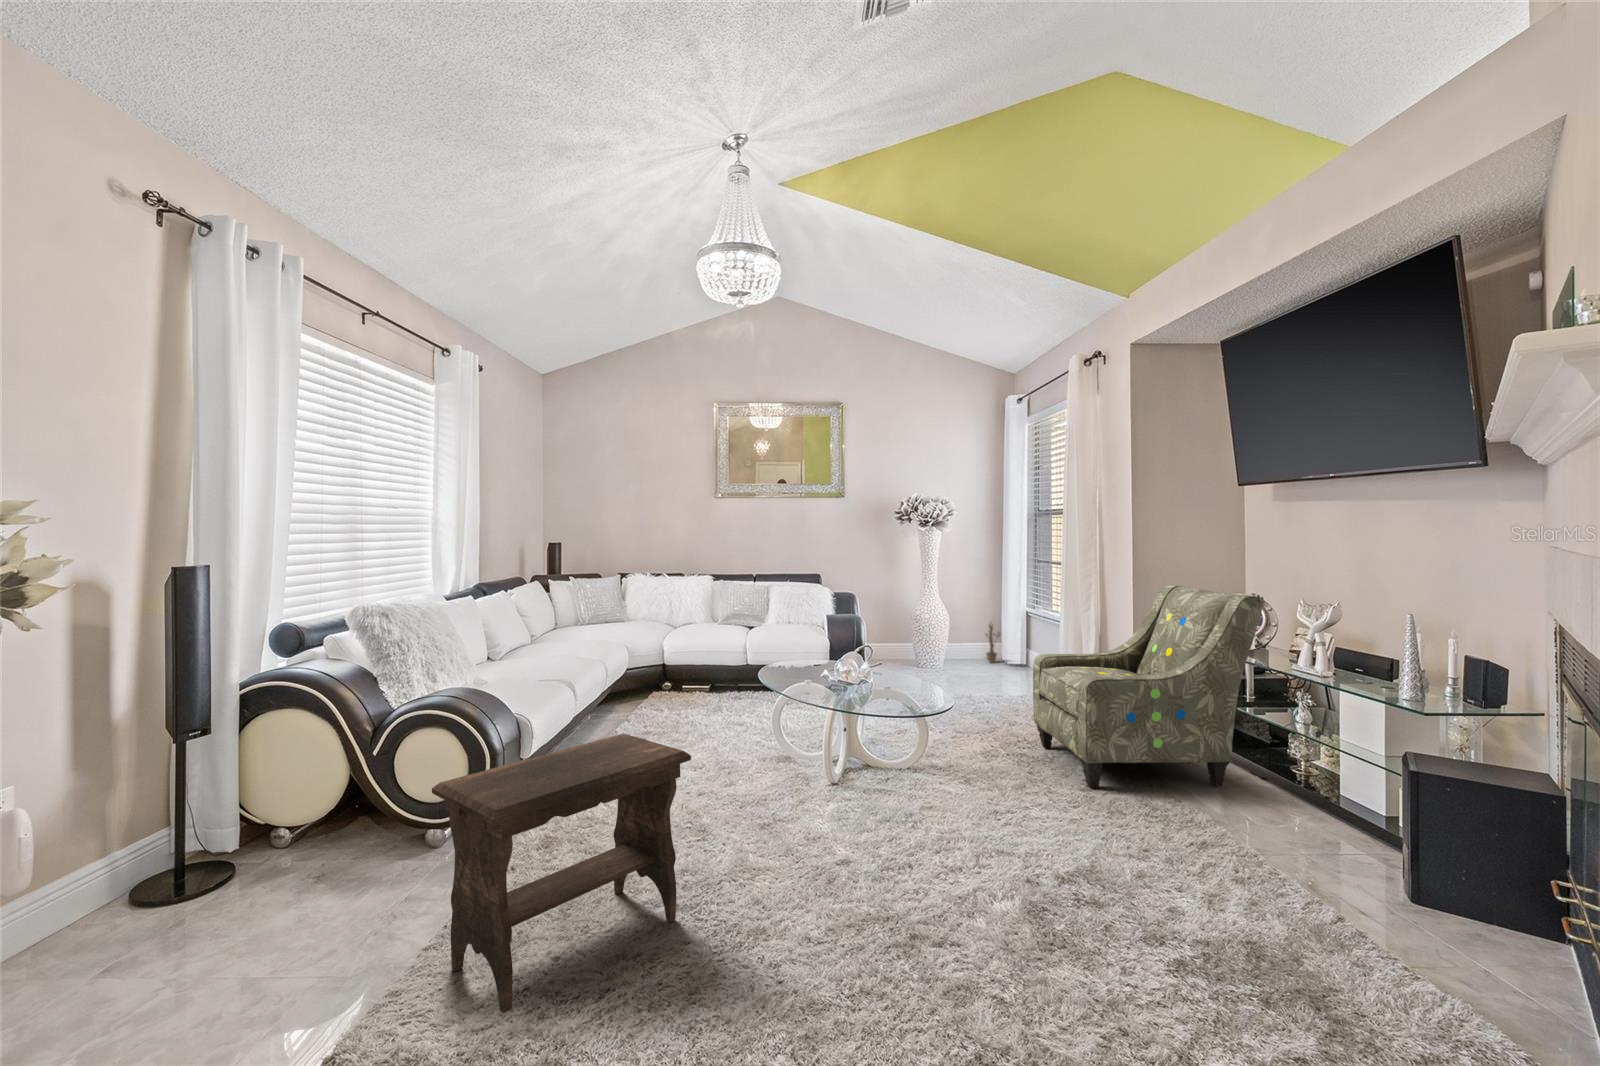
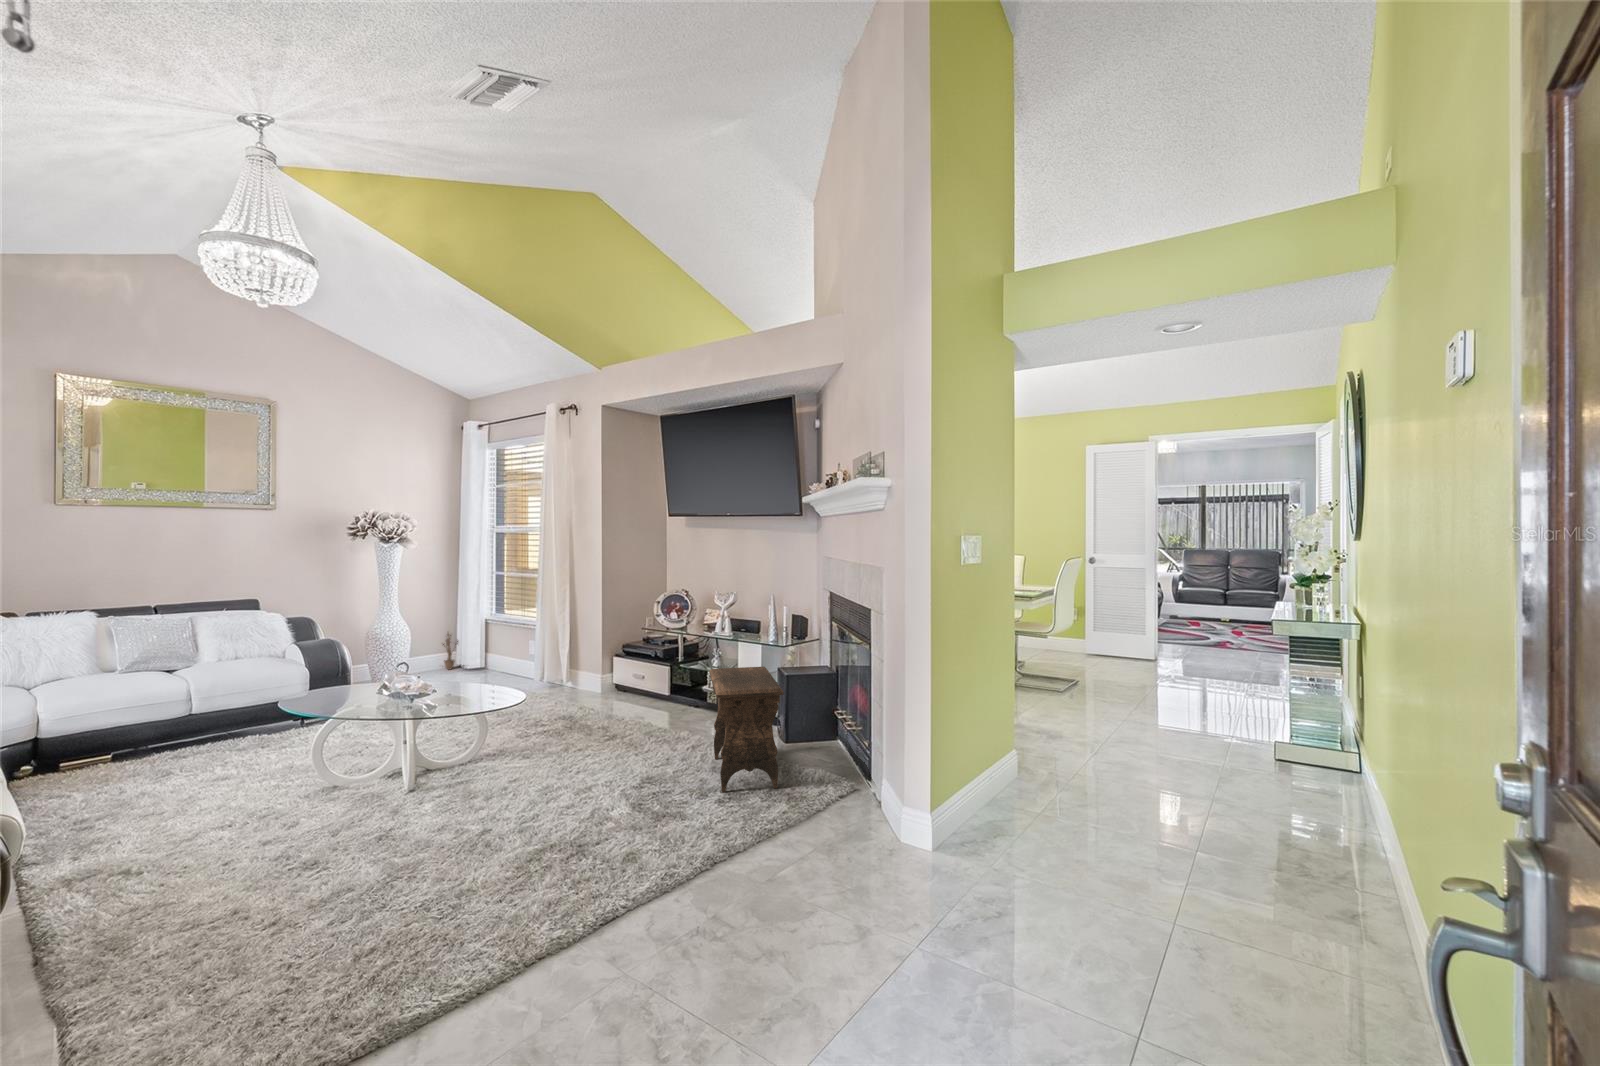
armchair: present [1033,585,1263,788] -> none [546,587,700,737]
footstool: present [432,734,691,1013] -> present [709,667,784,792]

